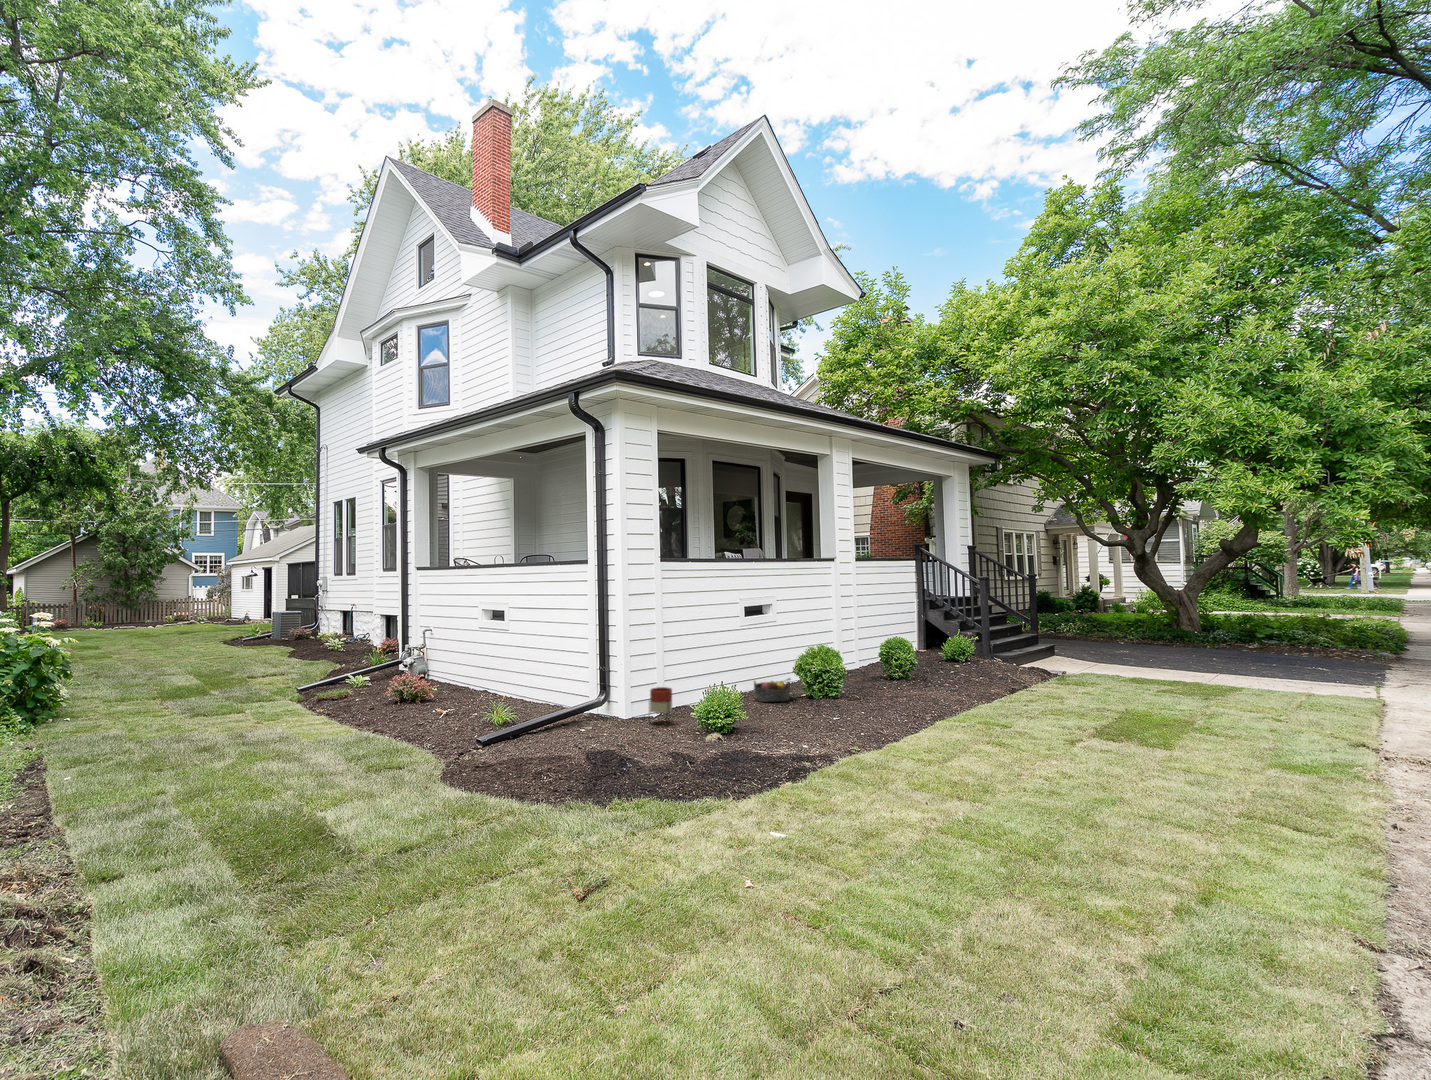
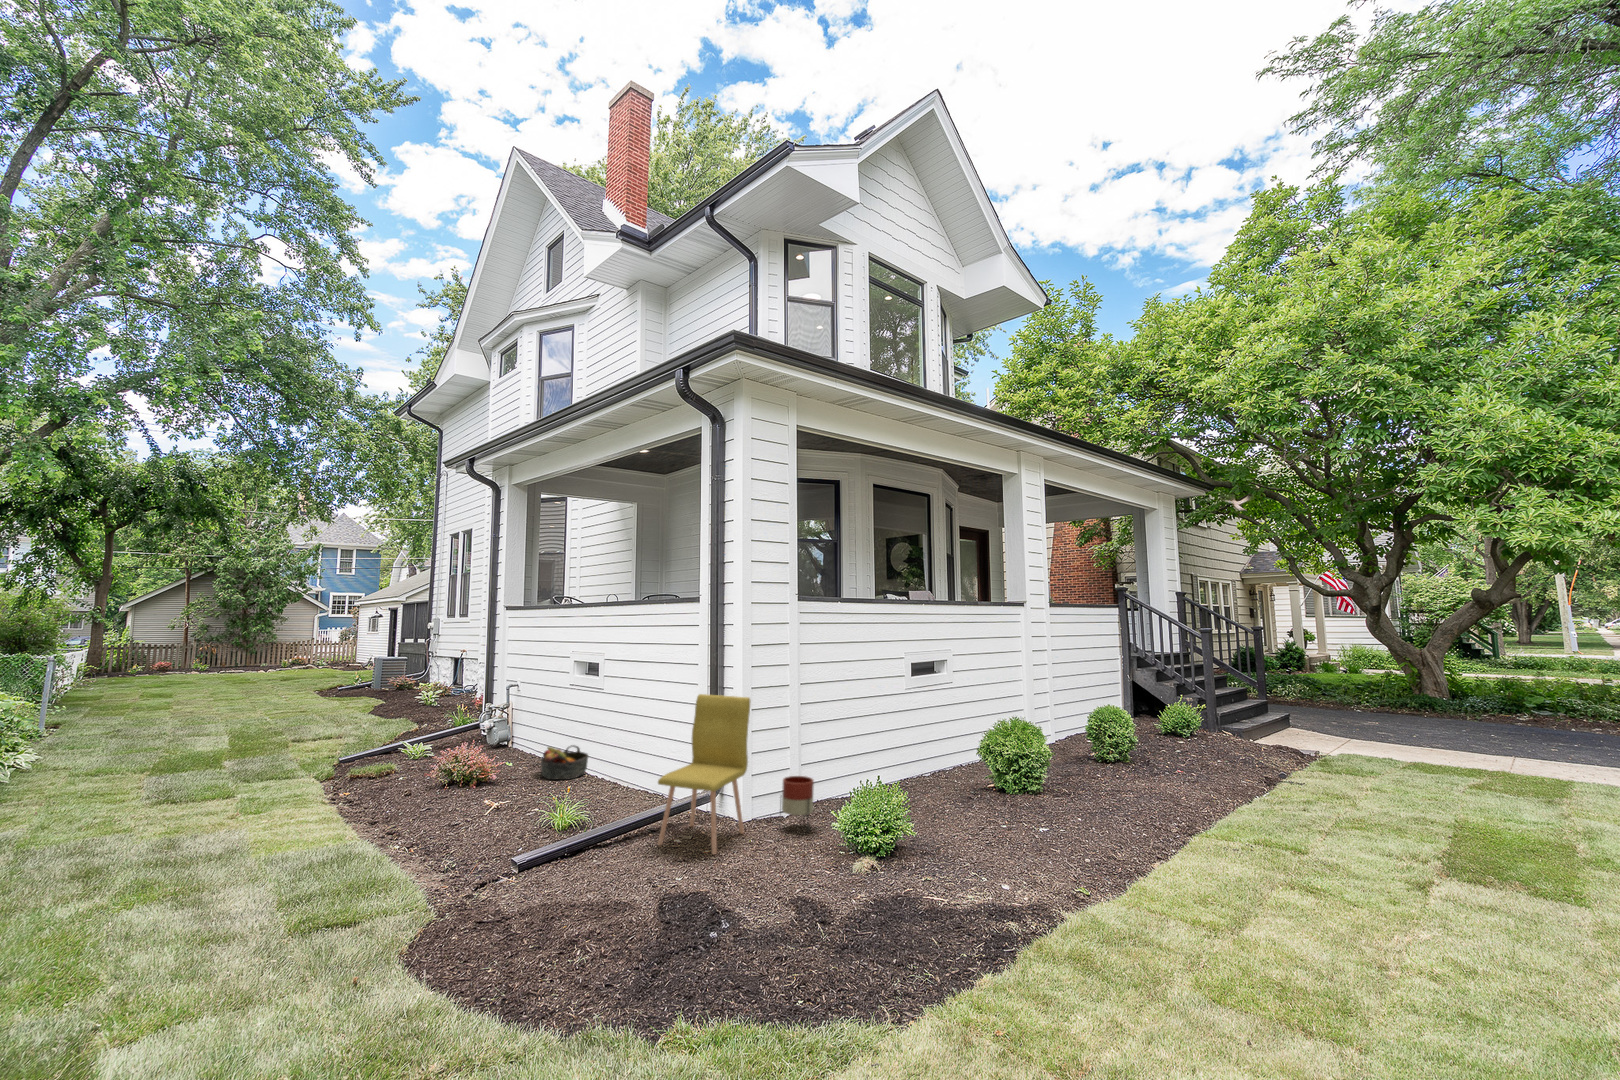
chair: none [563,632,626,737] -> present [658,694,751,854]
basket: present [754,678,790,702] -> present [541,745,589,780]

